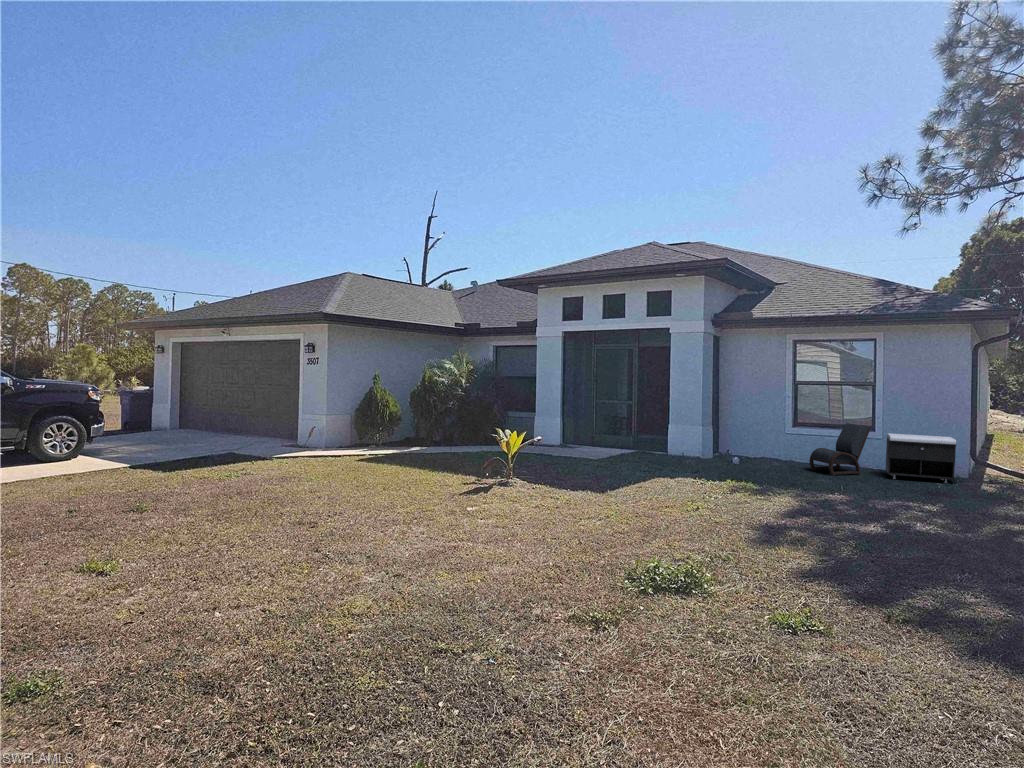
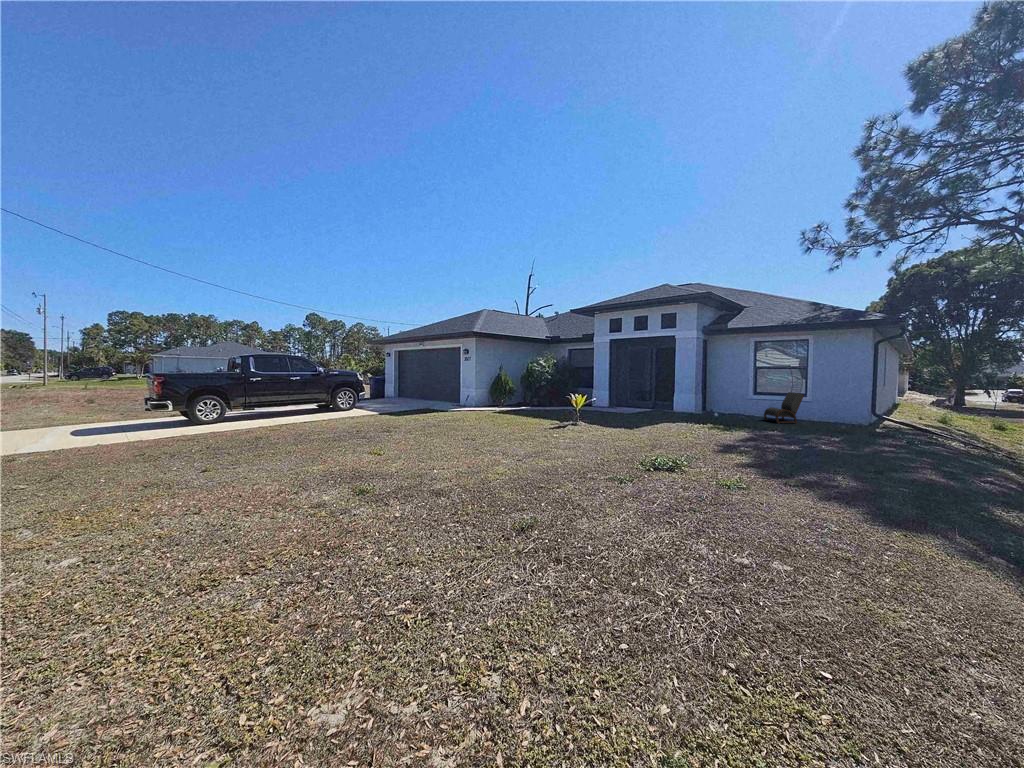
storage bench: present [886,433,956,483] -> none [814,398,861,429]

